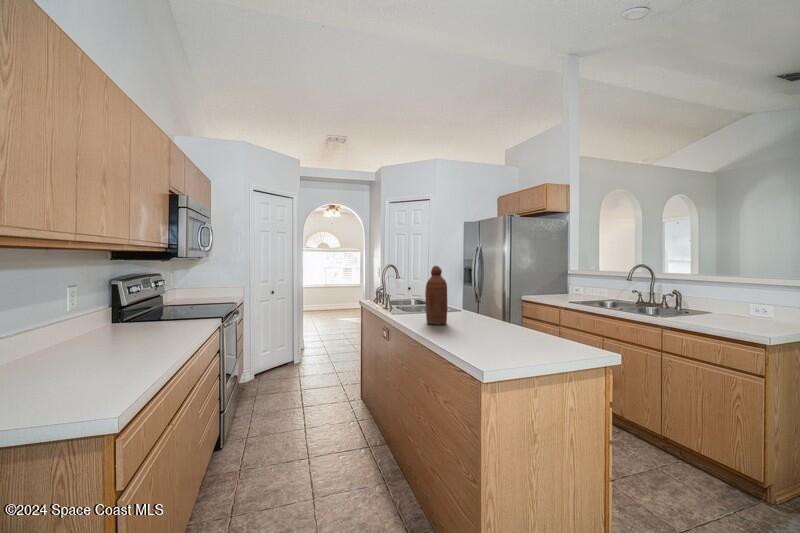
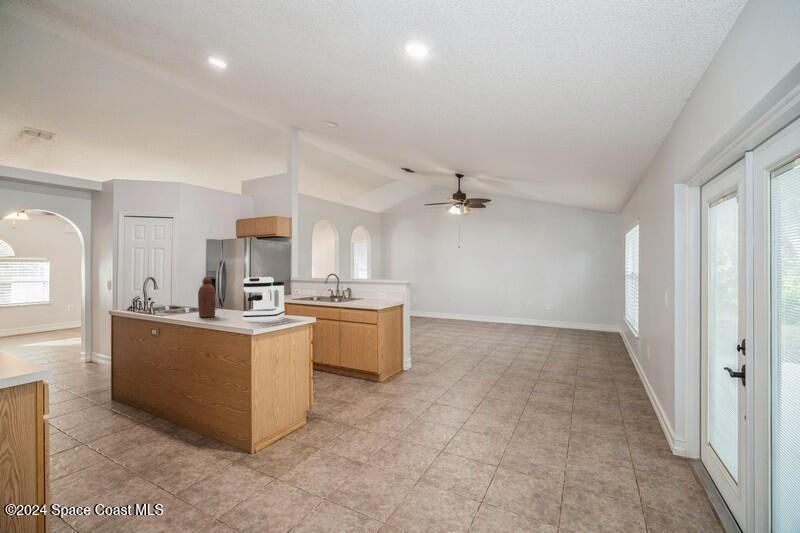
coffee maker: none [477,268,551,351] -> present [243,277,284,321]

